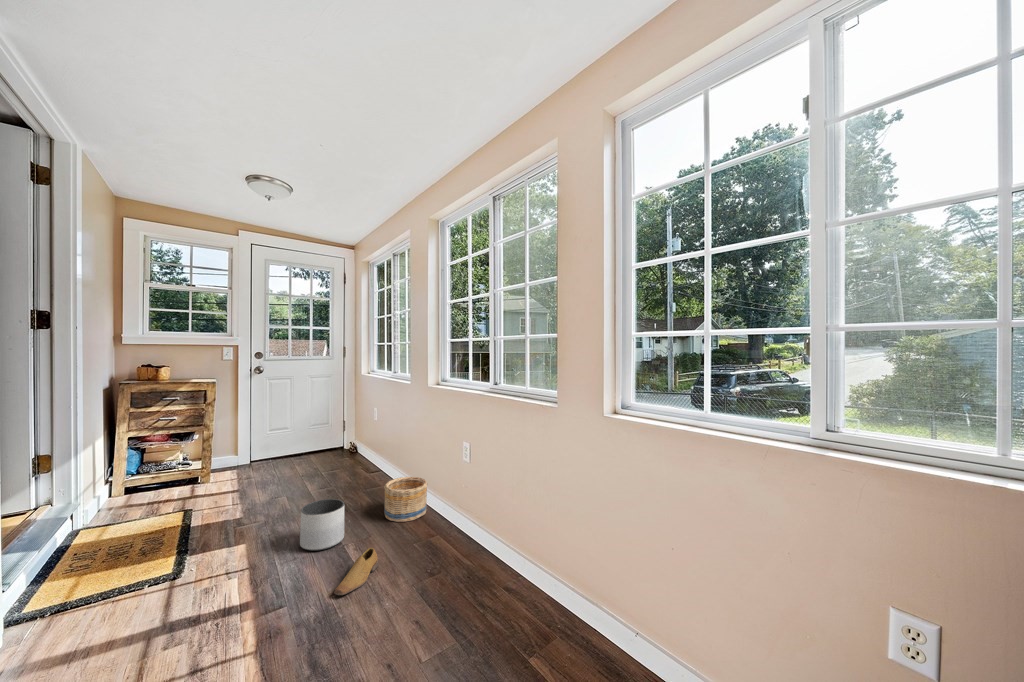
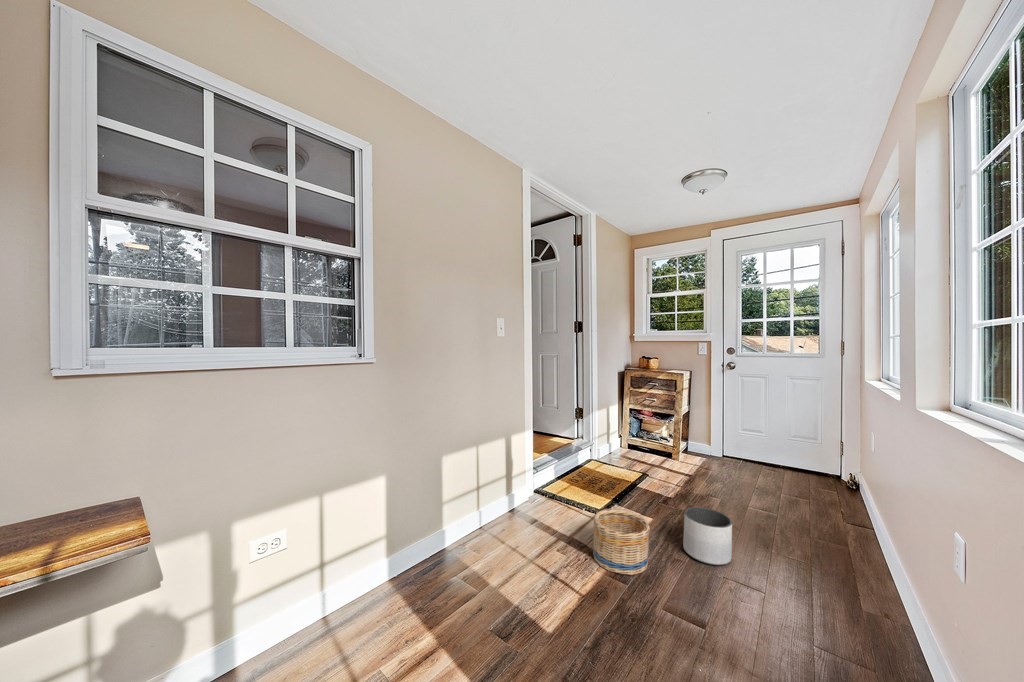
basket: present [384,477,428,522] -> present [593,509,650,575]
shoe: present [334,548,378,595] -> none [664,588,735,620]

